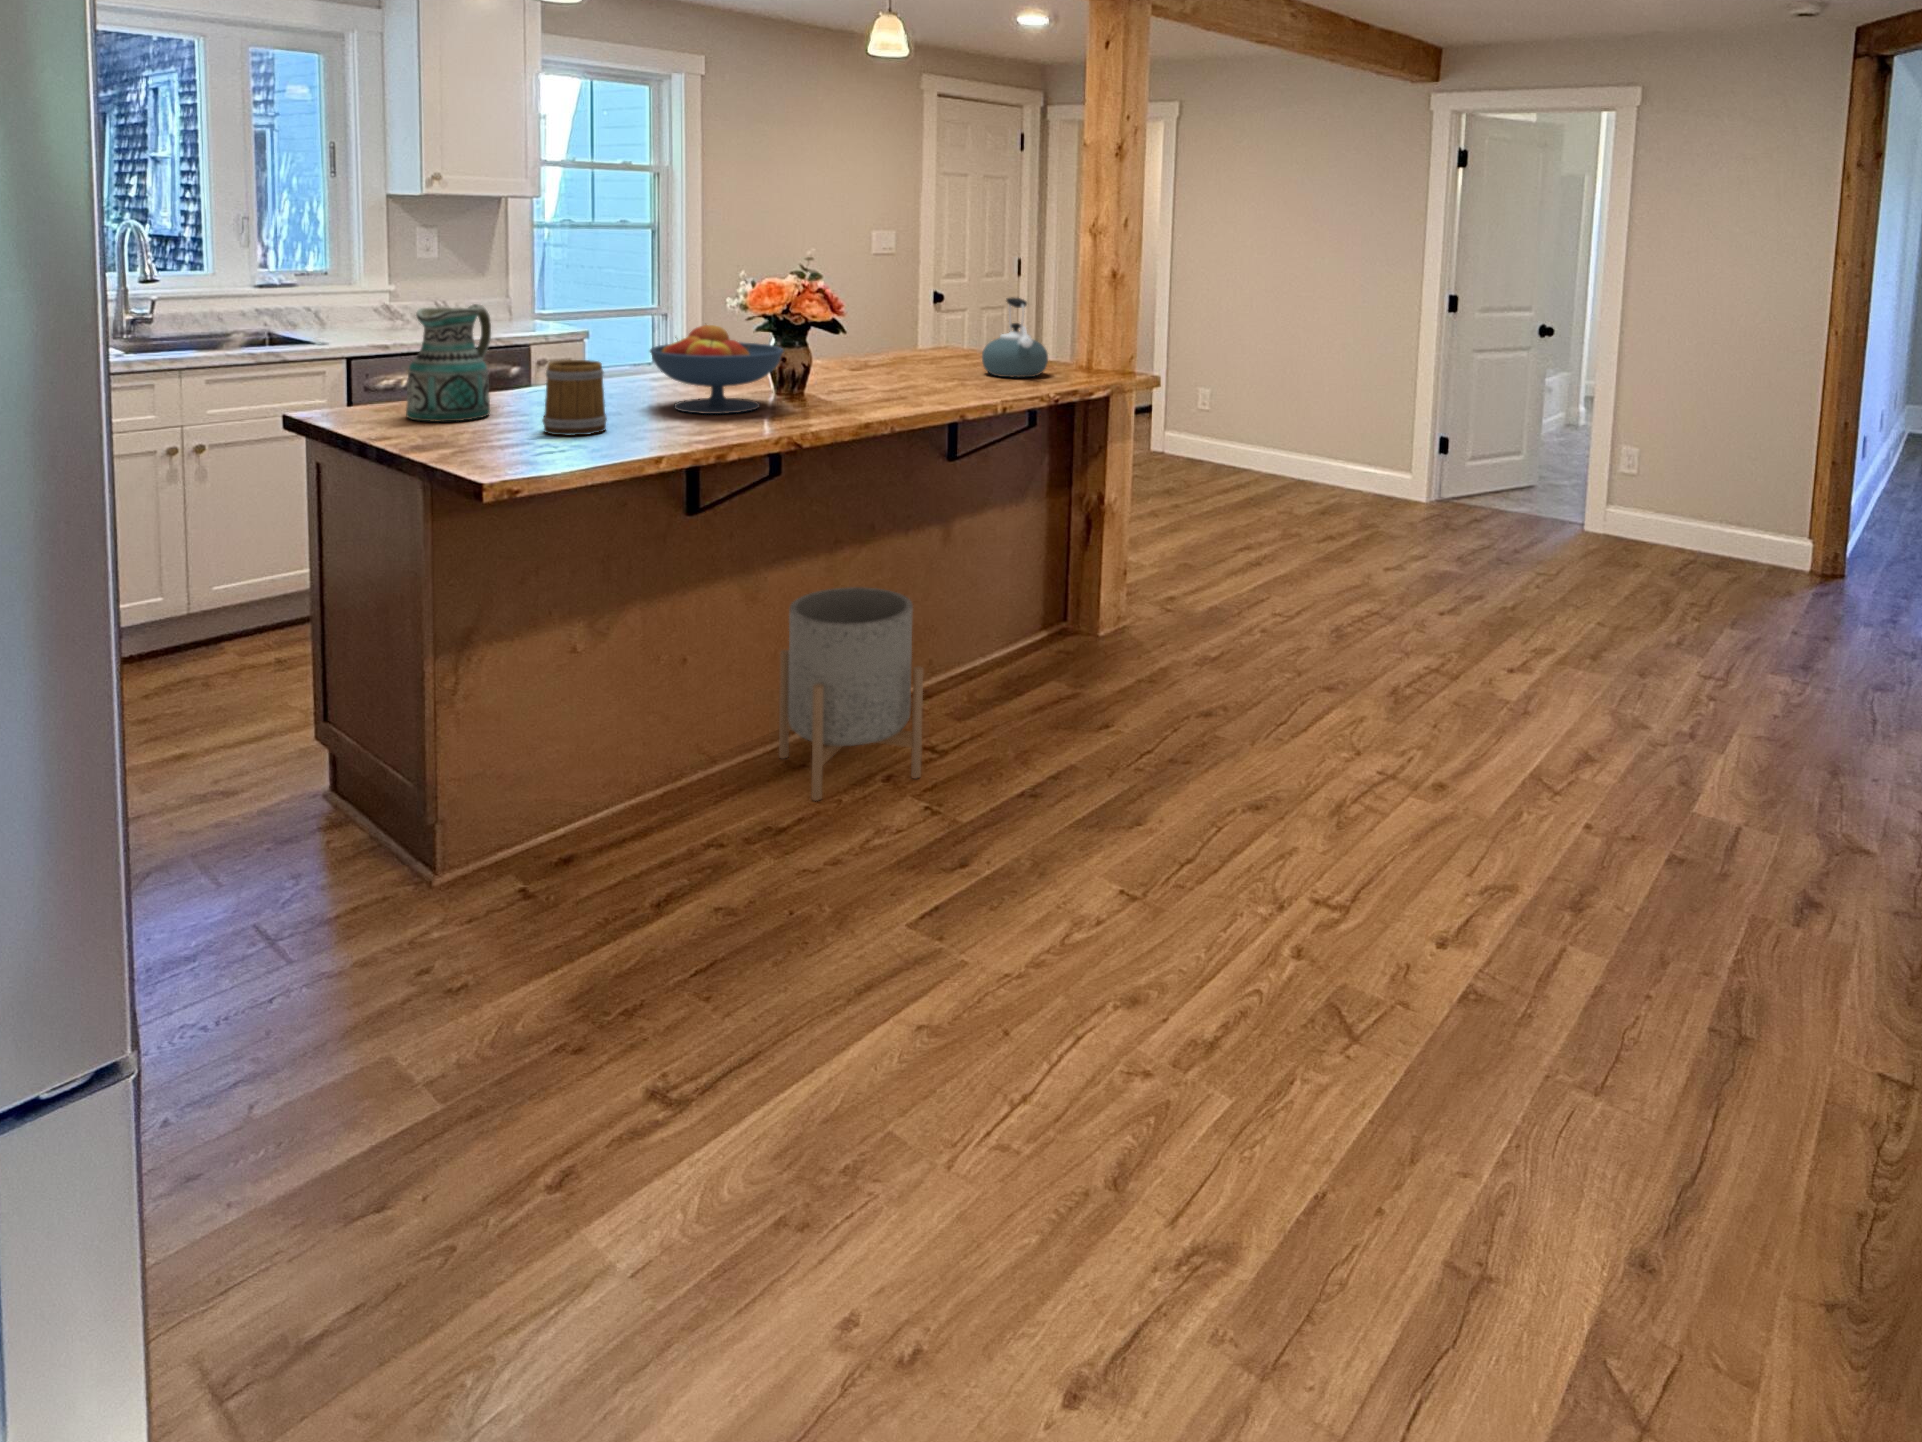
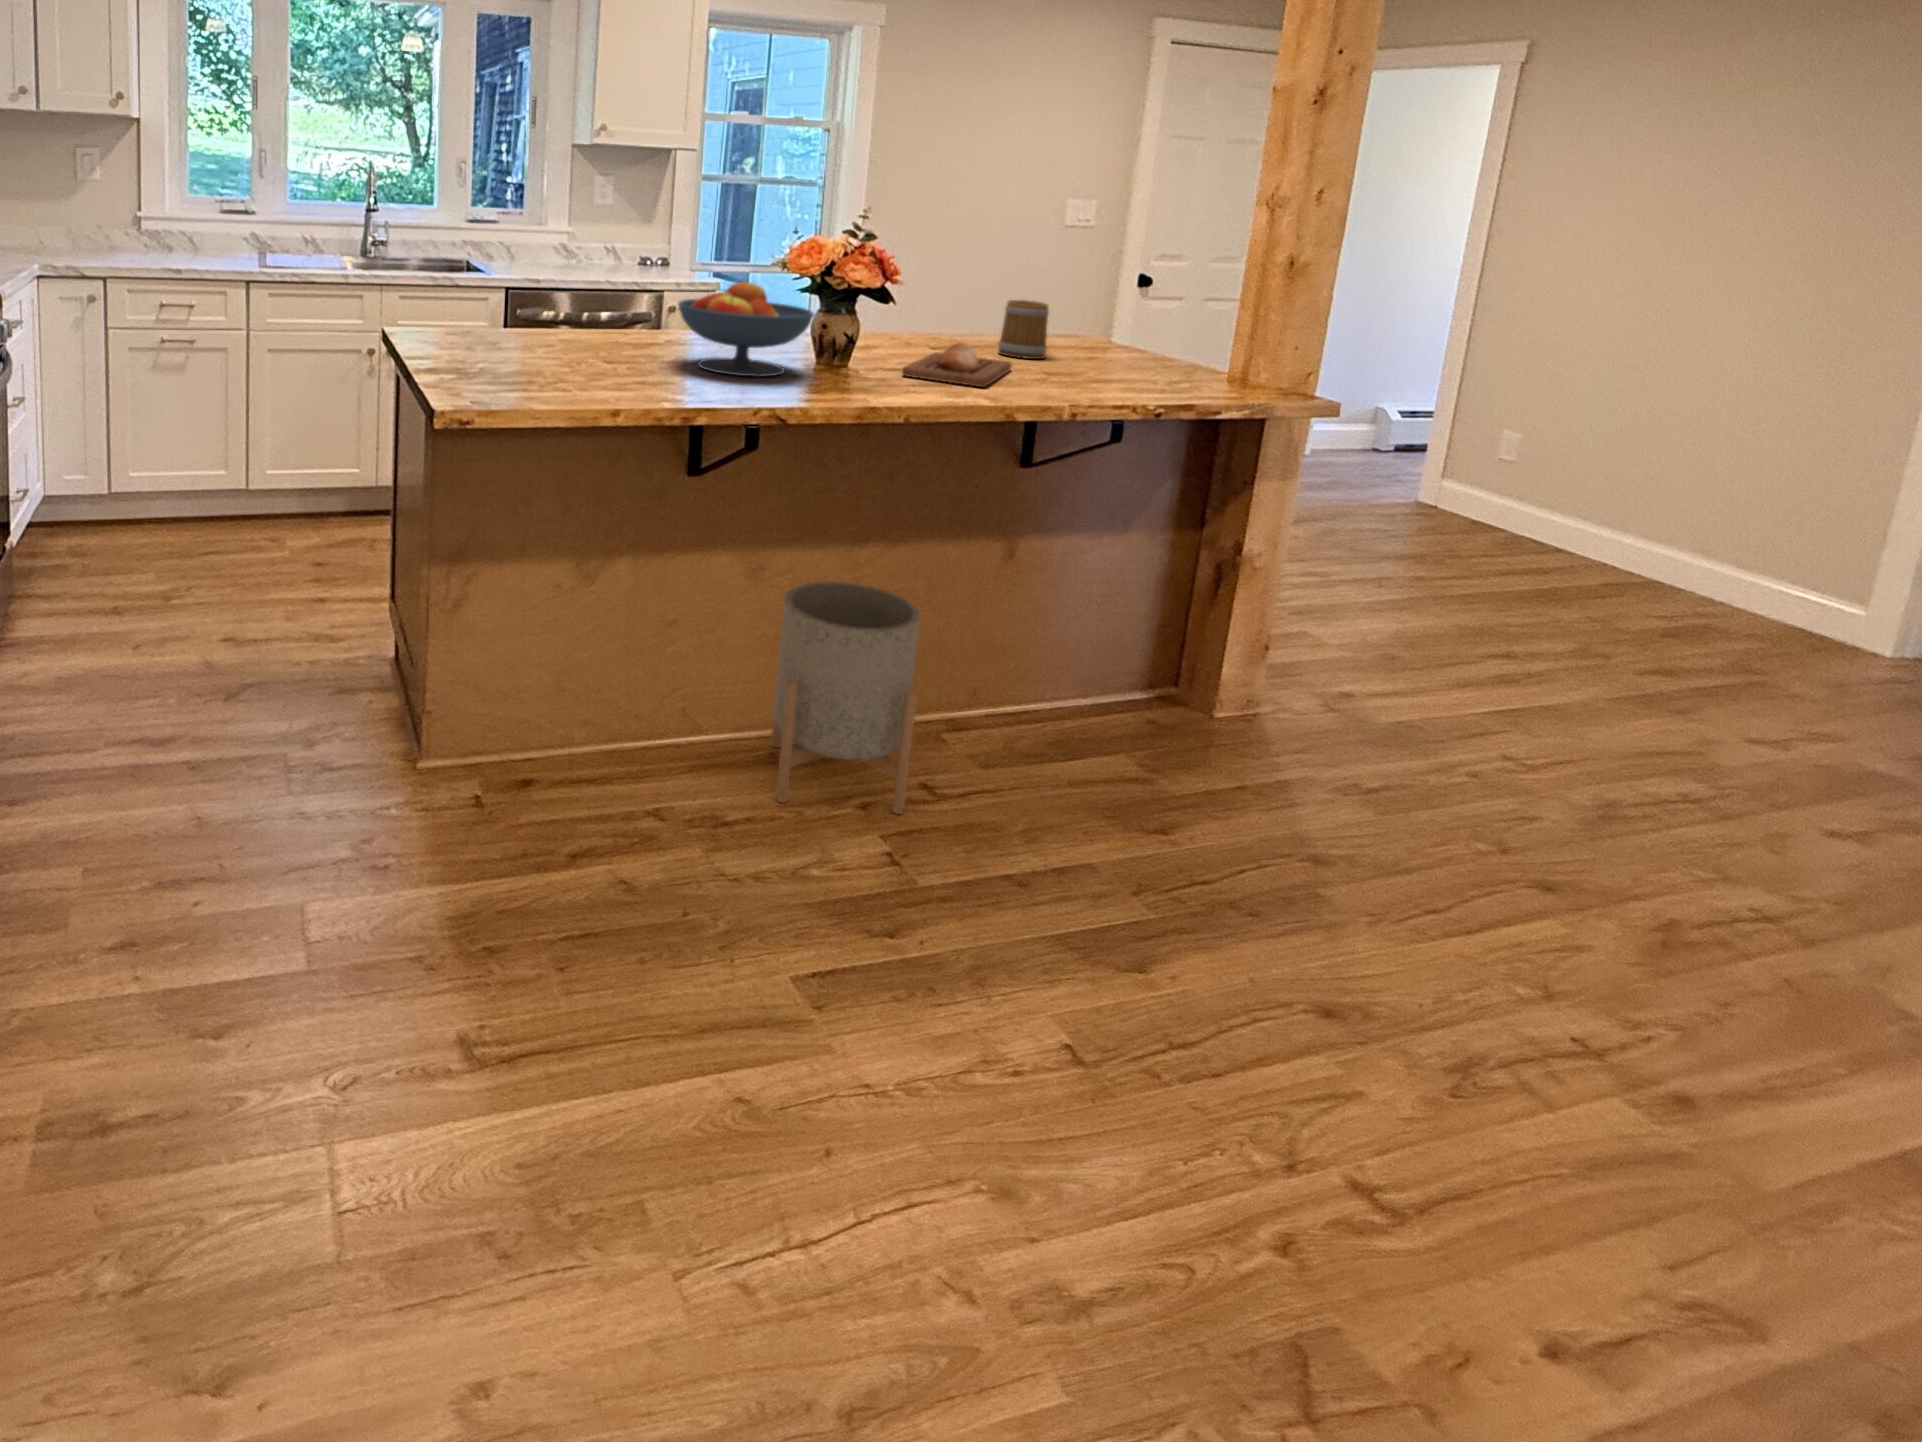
kettle: present [982,297,1048,378] -> none [1089,284,1175,383]
ceramic pitcher: present [406,304,491,422] -> none [464,242,549,350]
mug: present [542,360,607,435] -> present [998,300,1049,359]
bread loaf: none [854,361,929,396] -> present [902,343,1012,387]

